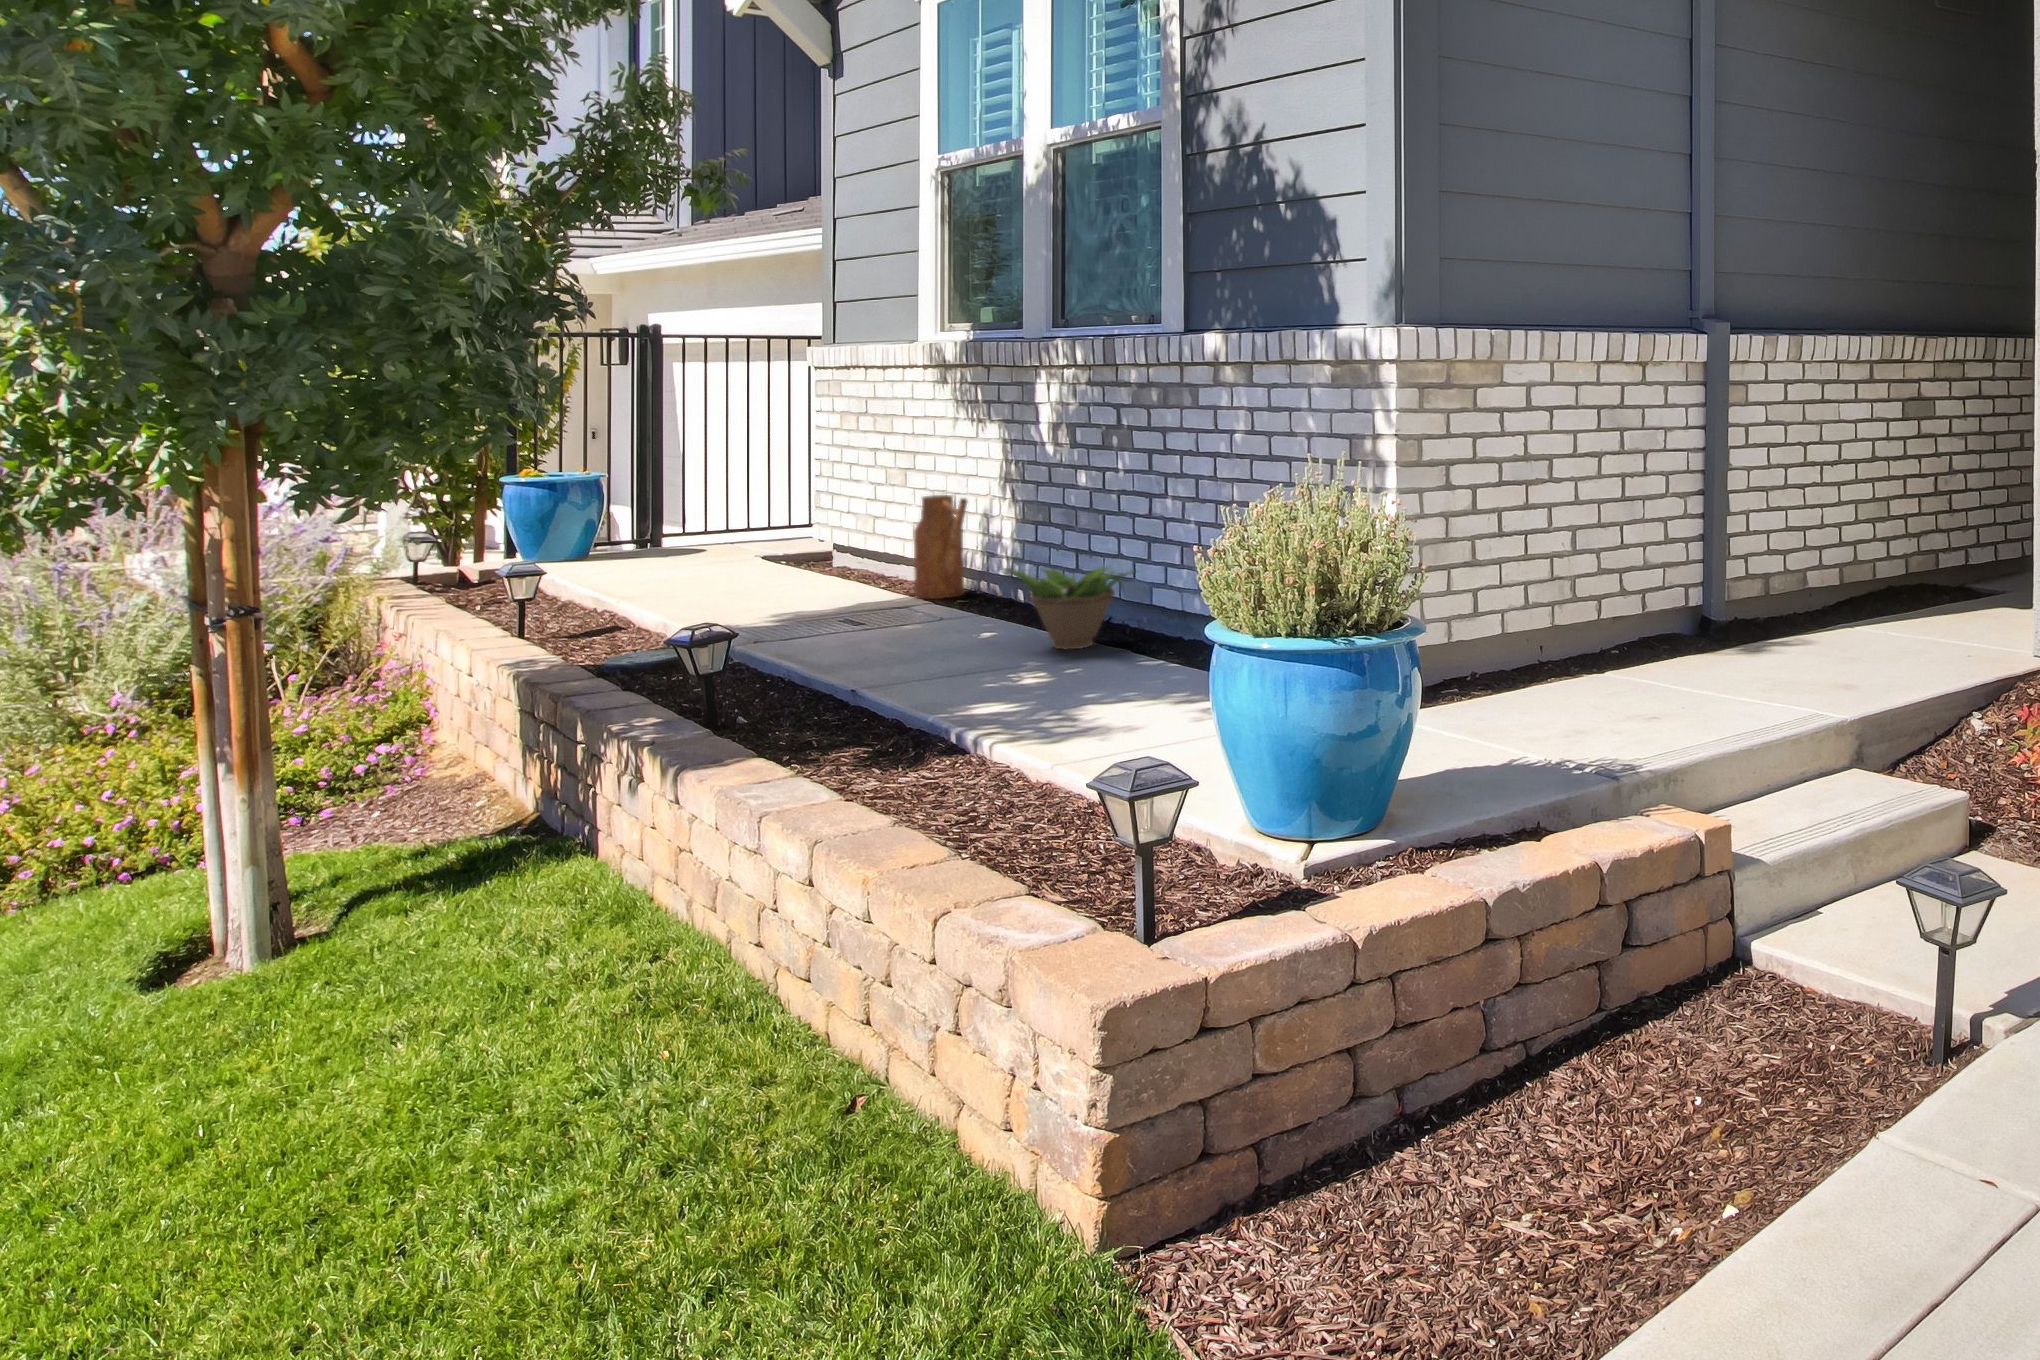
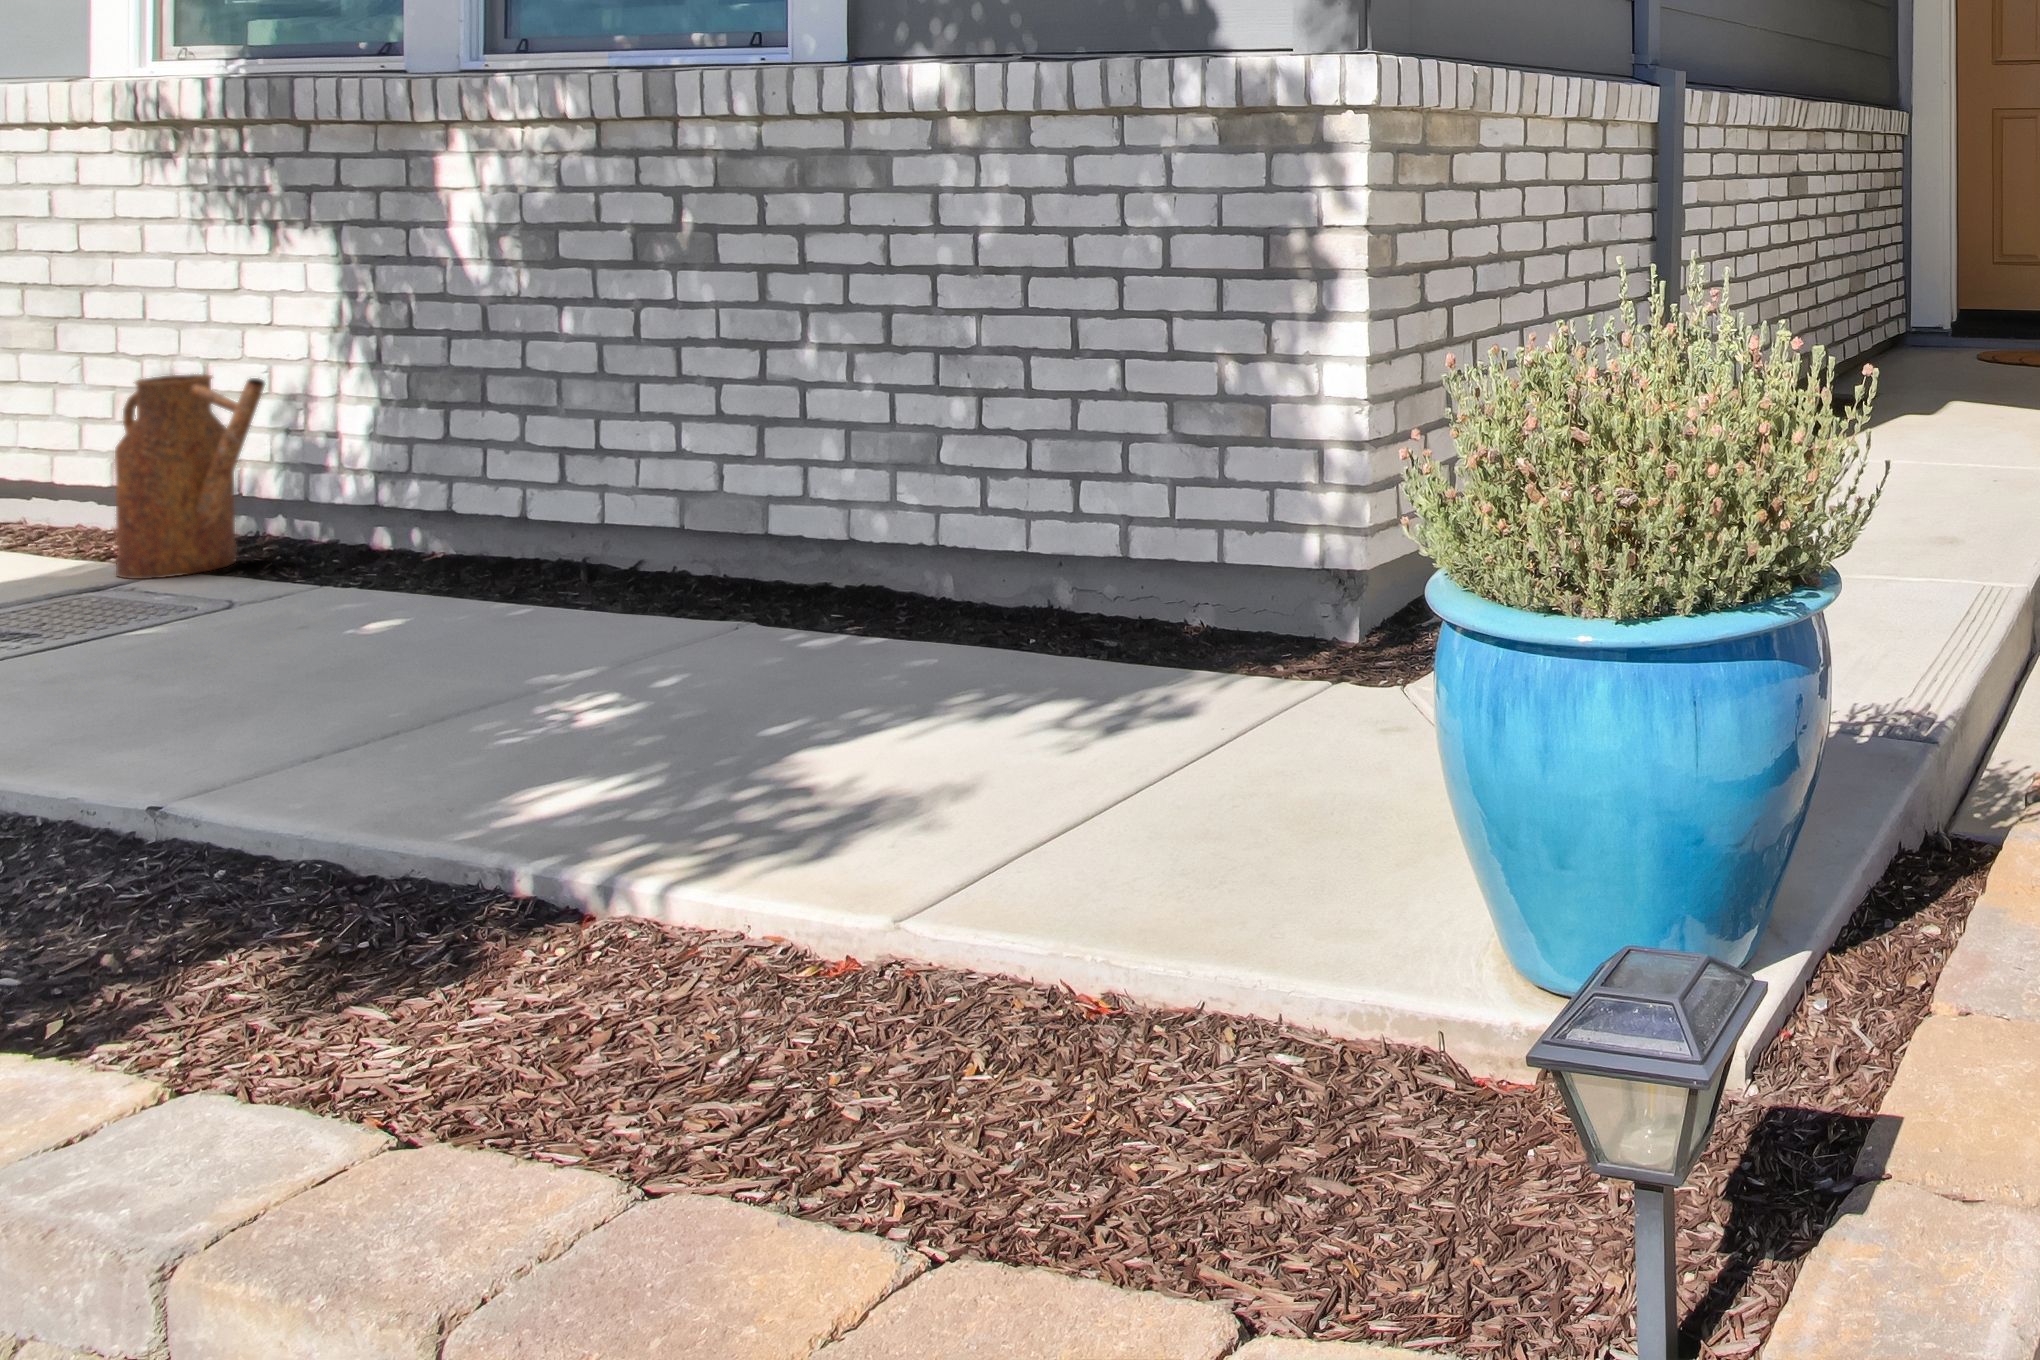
decorative plant: present [1005,567,1133,649] -> none [441,484,763,647]

